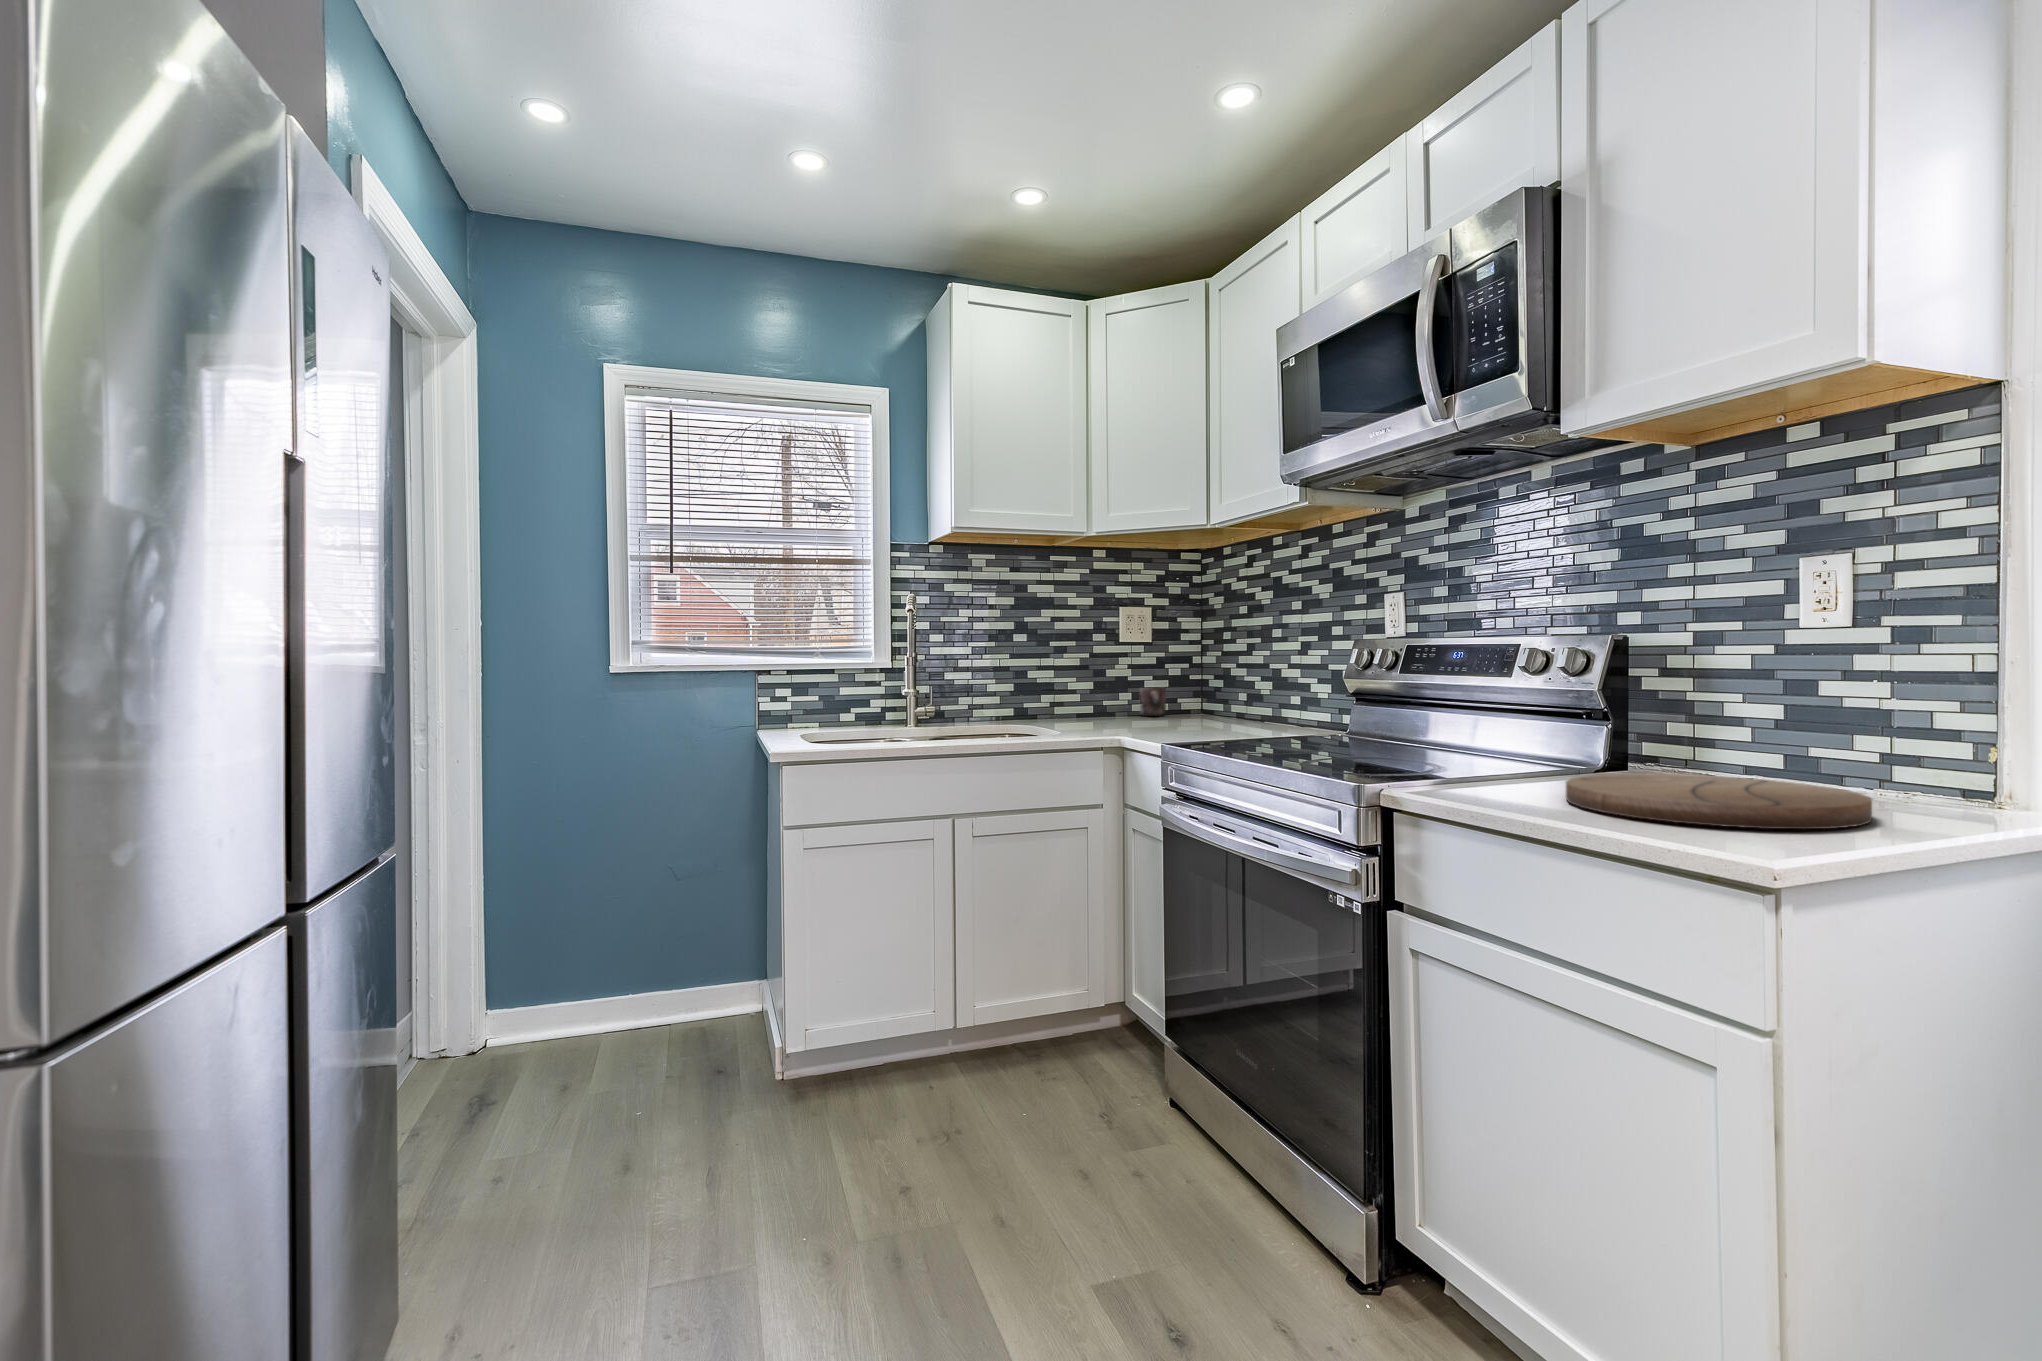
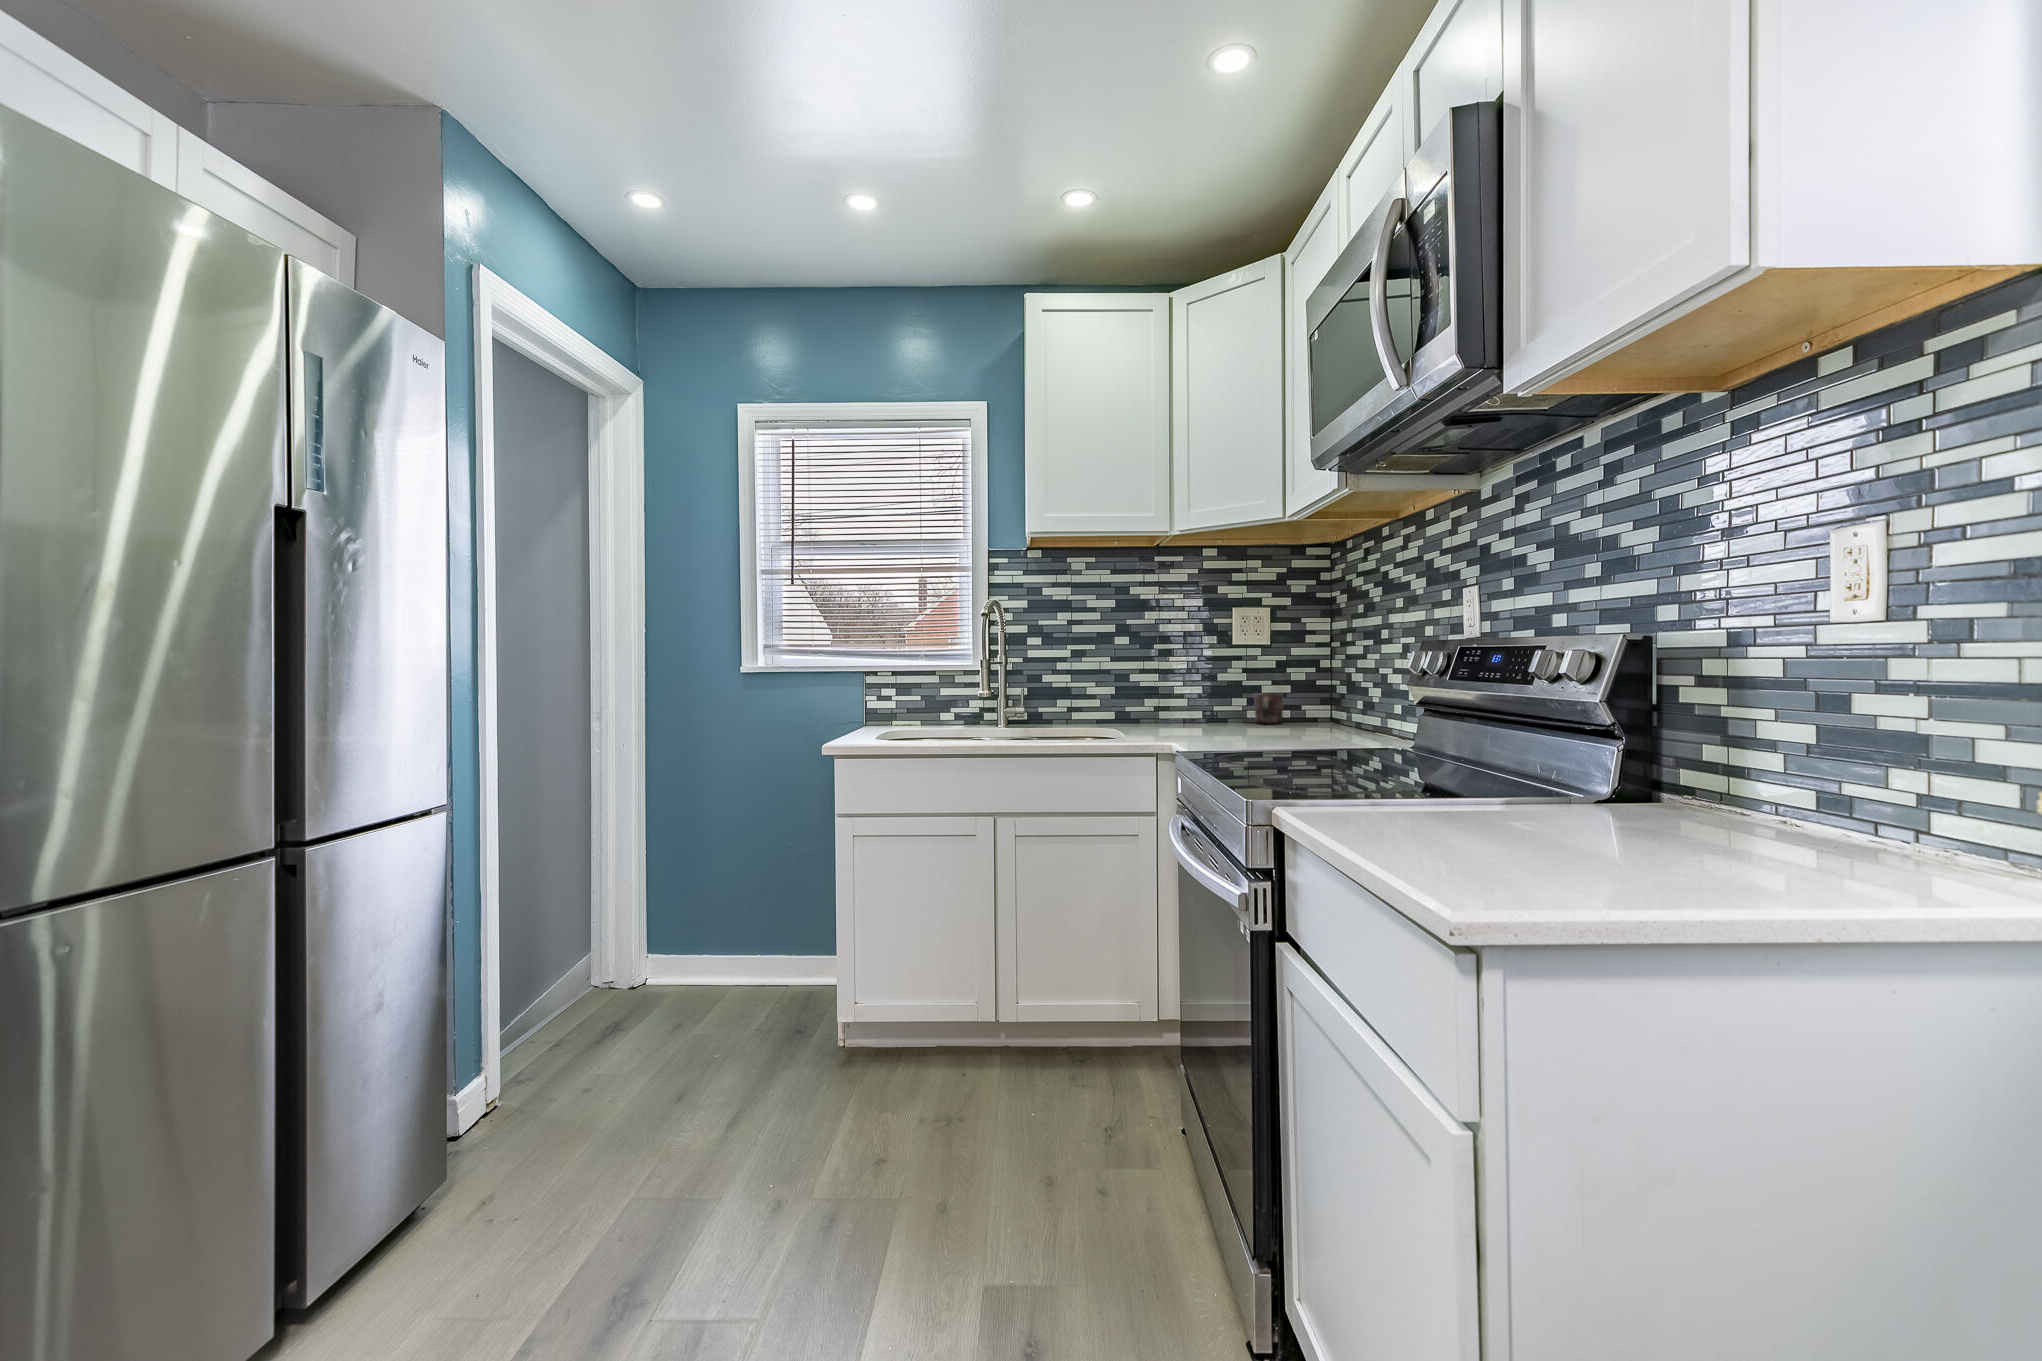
cutting board: present [1566,774,1872,829] -> none [1417,806,1786,889]

